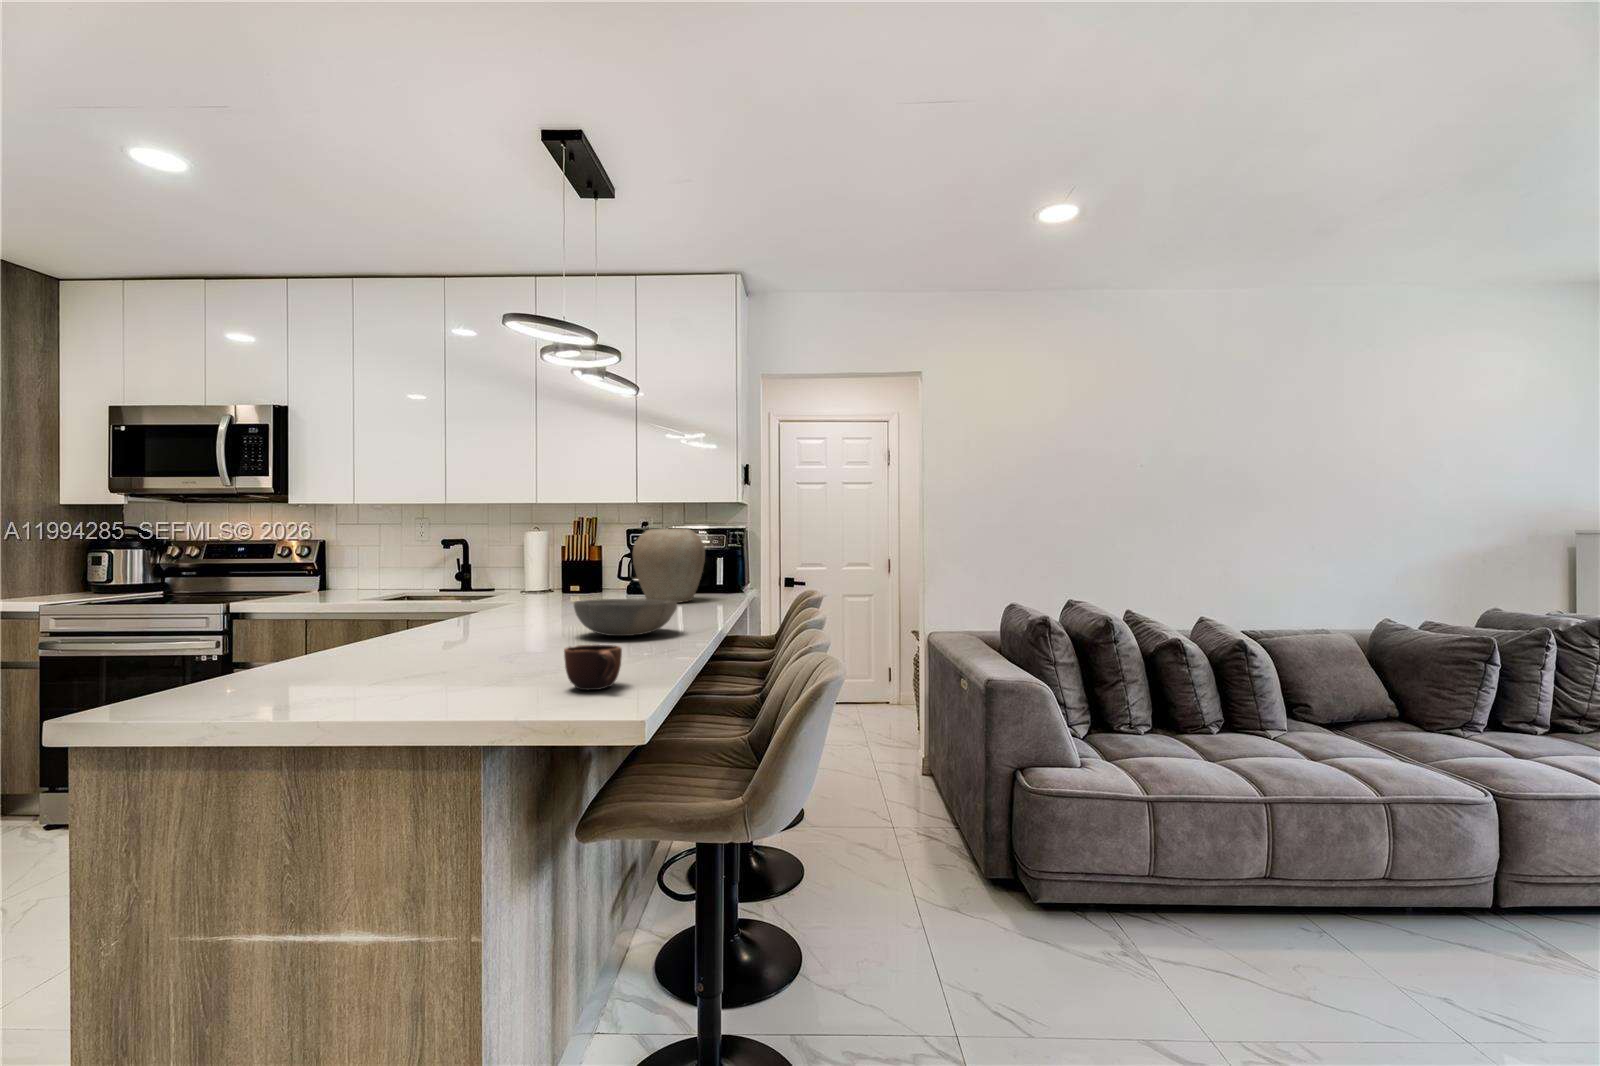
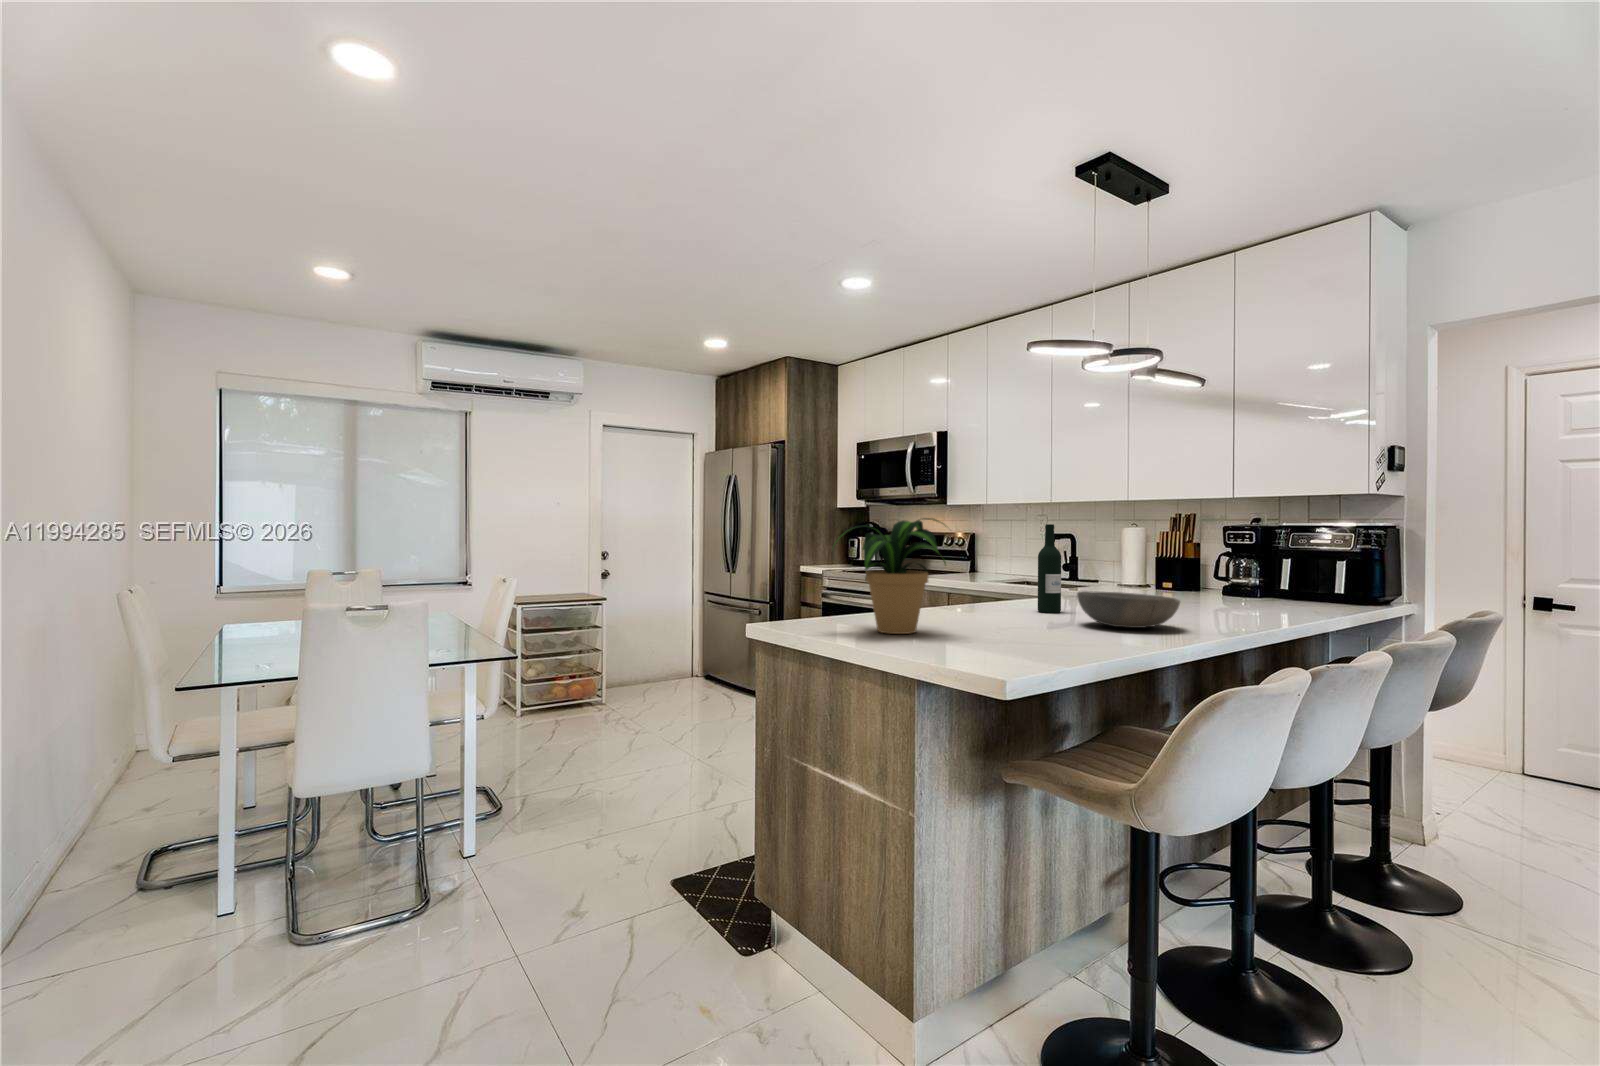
potted plant: none [266,518,473,689] -> present [834,518,946,634]
wine bottle: none [501,527,529,630] -> present [1038,524,1061,613]
vase: present [633,529,705,603] -> none [1205,526,1297,608]
mug: present [564,645,622,690] -> none [989,620,1036,657]

